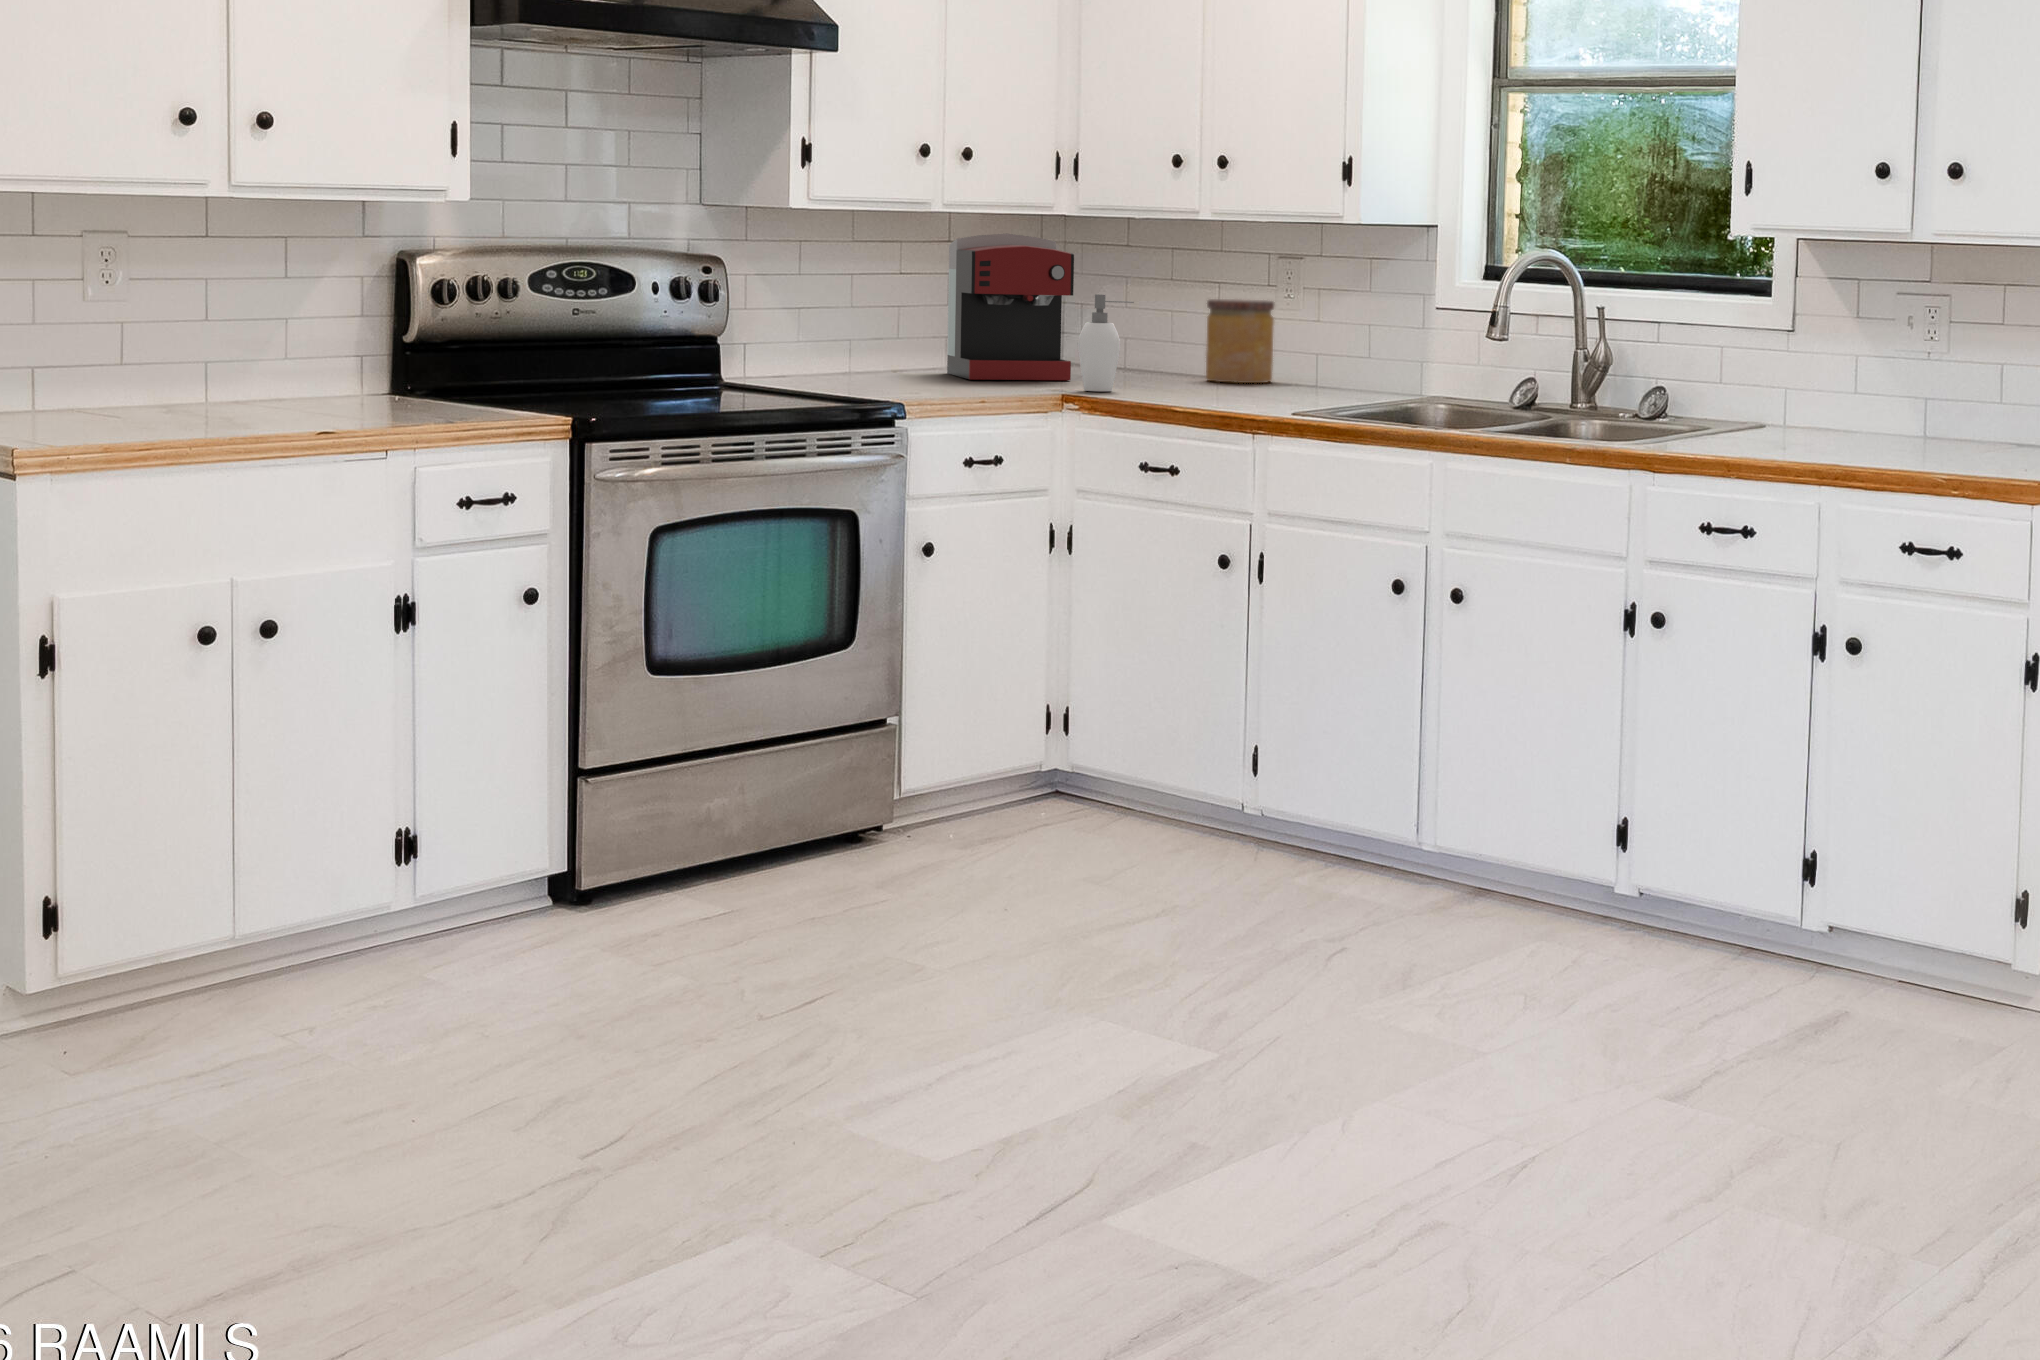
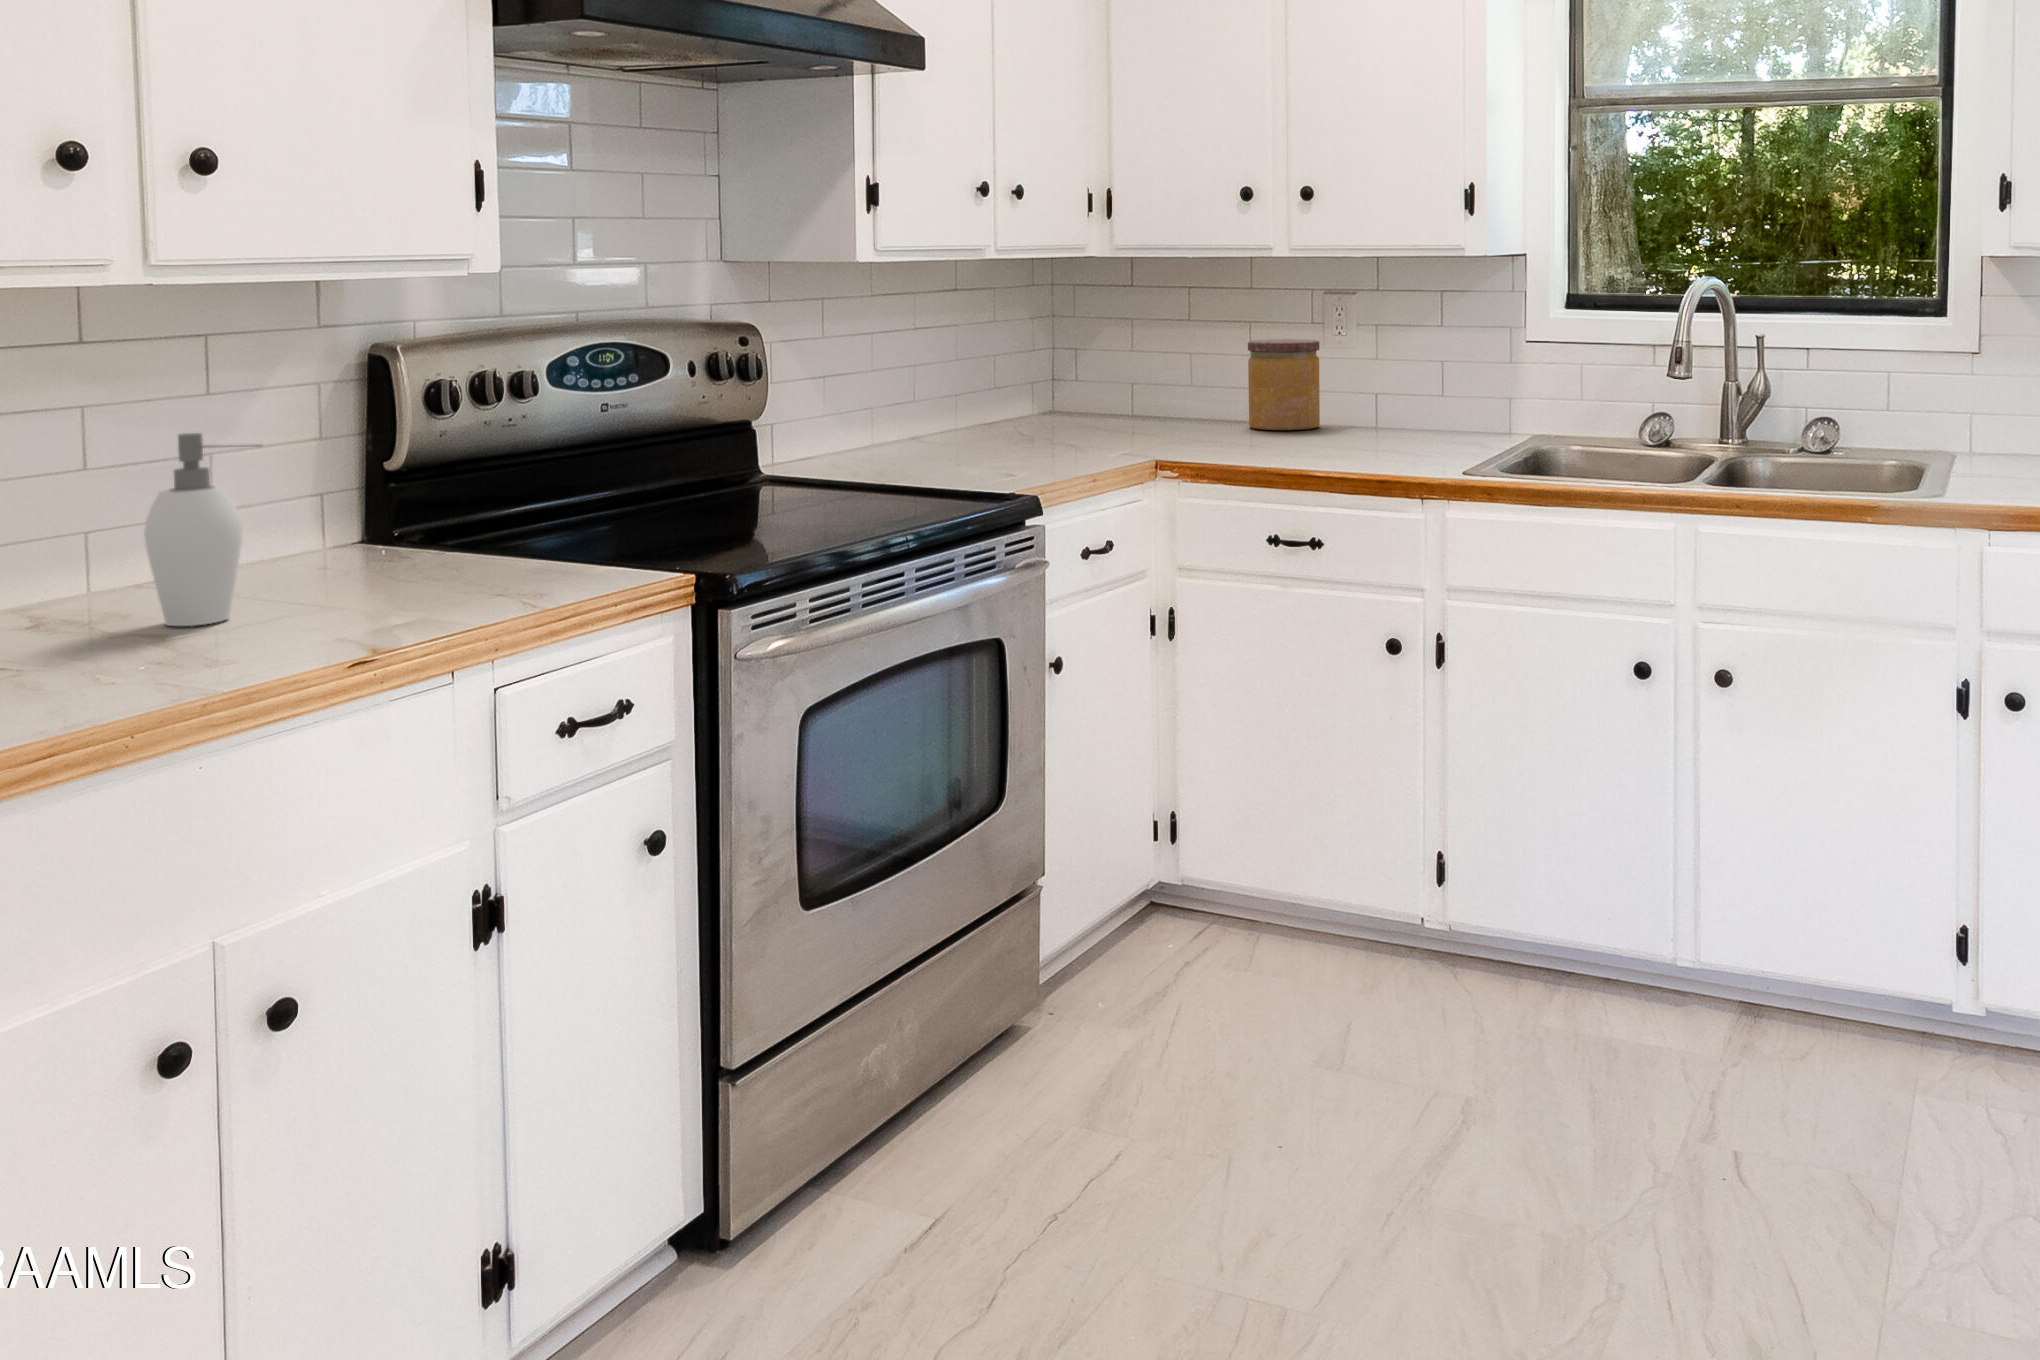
coffee maker: present [947,234,1074,380] -> none [964,280,1123,447]
soap dispenser: present [1078,294,1134,391] -> present [144,433,261,626]

